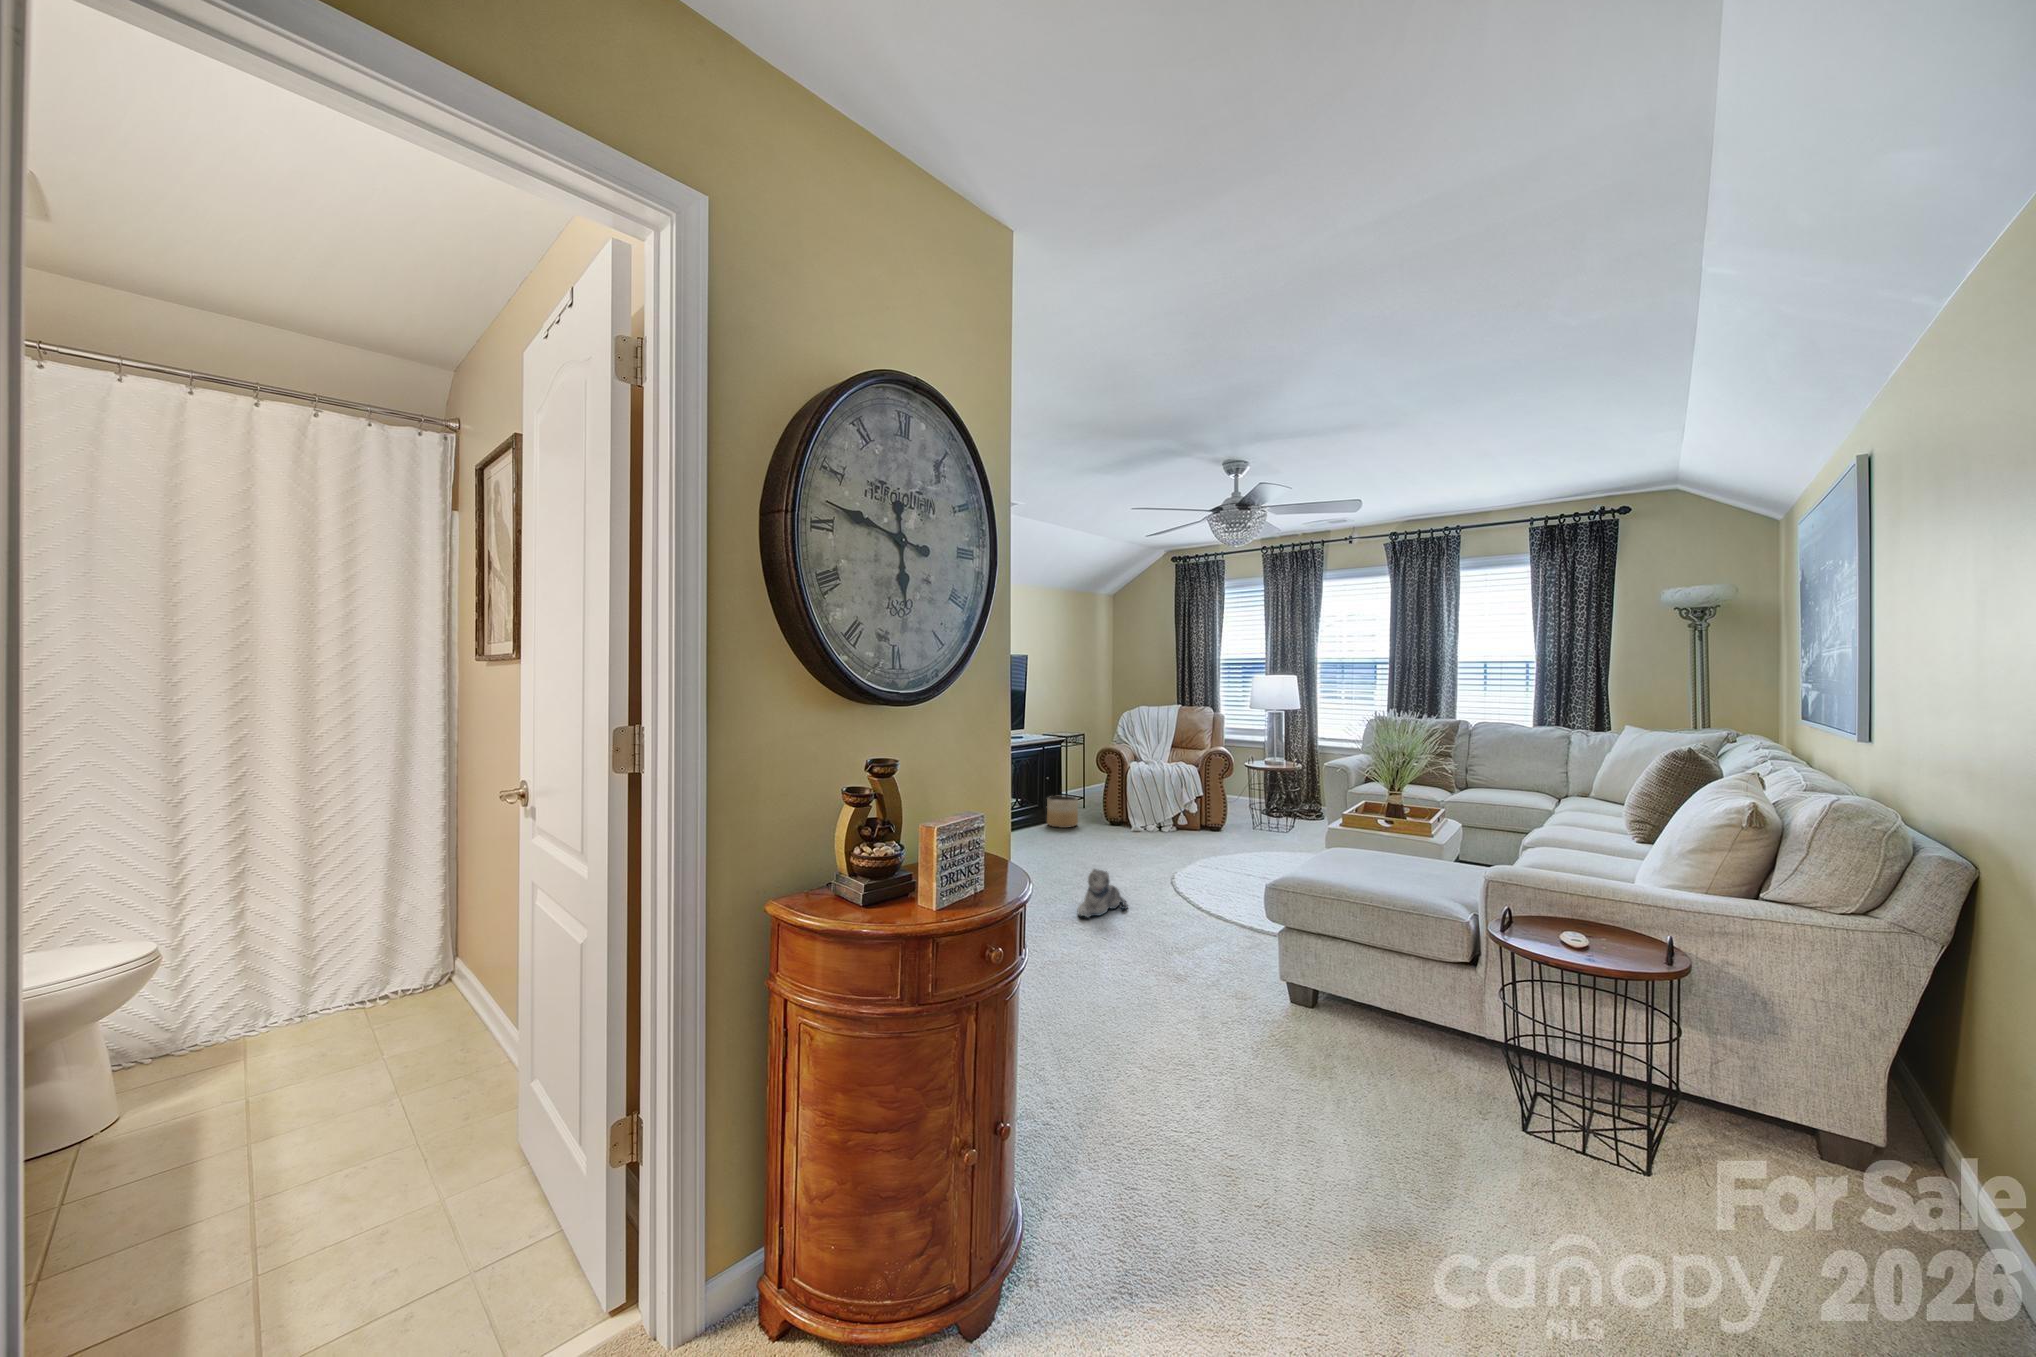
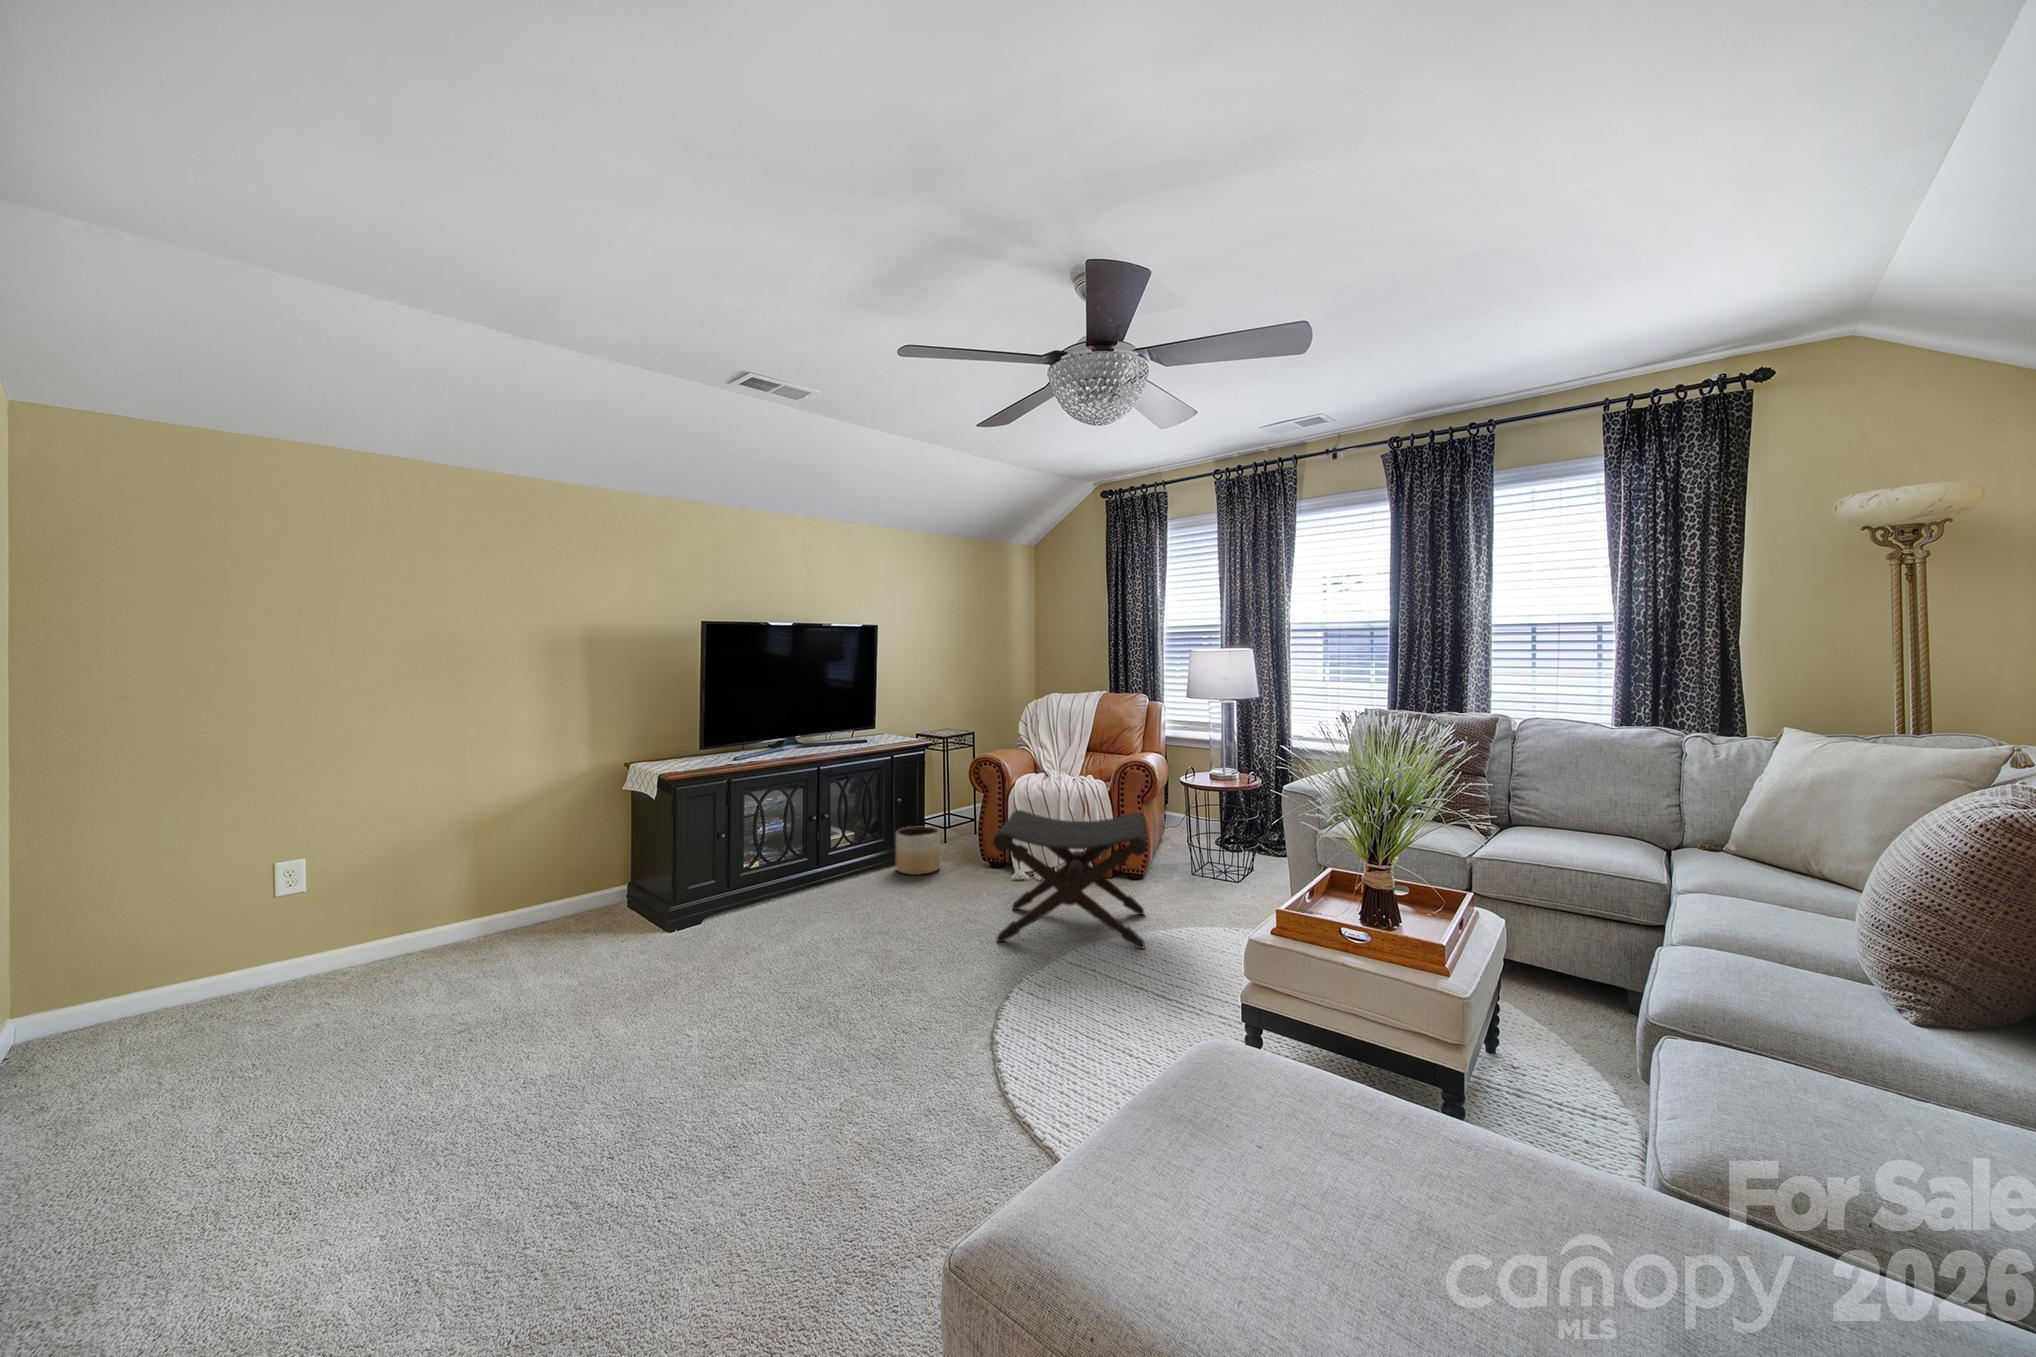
footstool: none [1145,779,1247,862] -> present [993,810,1147,949]
plush toy: present [1078,869,1128,918] -> none [749,1011,876,1118]

